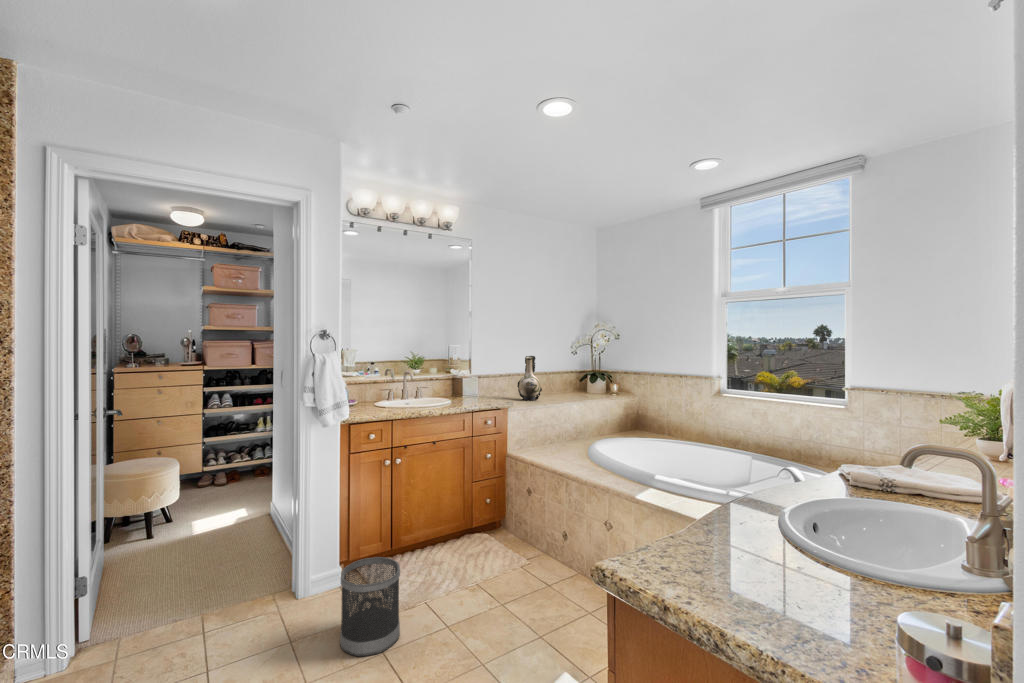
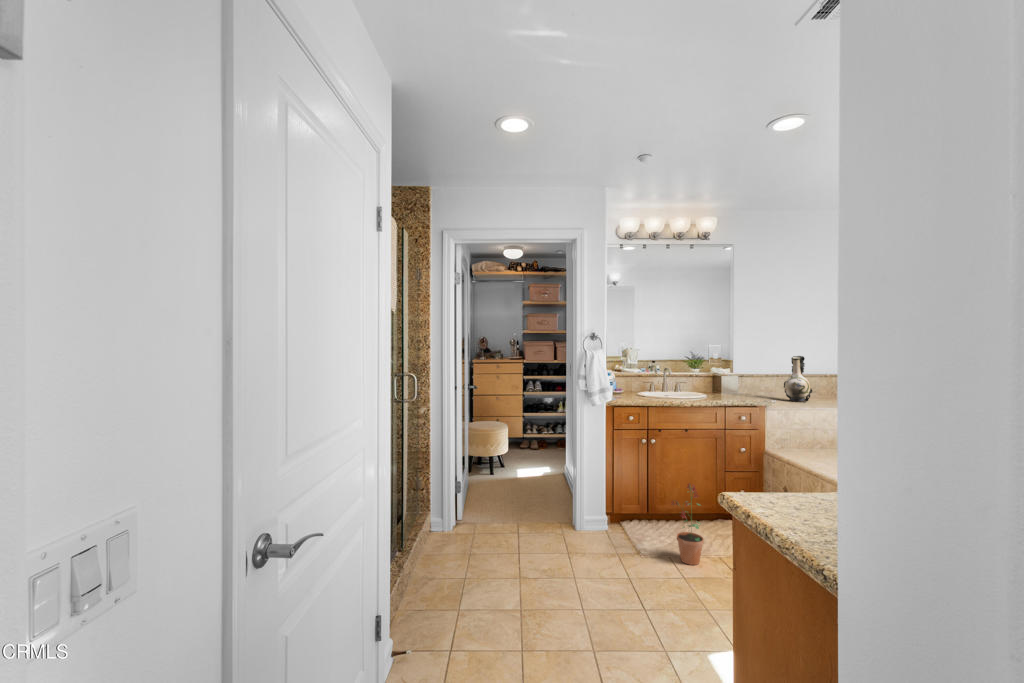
potted plant: none [426,508,466,607] -> present [672,483,704,565]
wastebasket: present [340,557,400,656] -> none [599,507,643,576]

